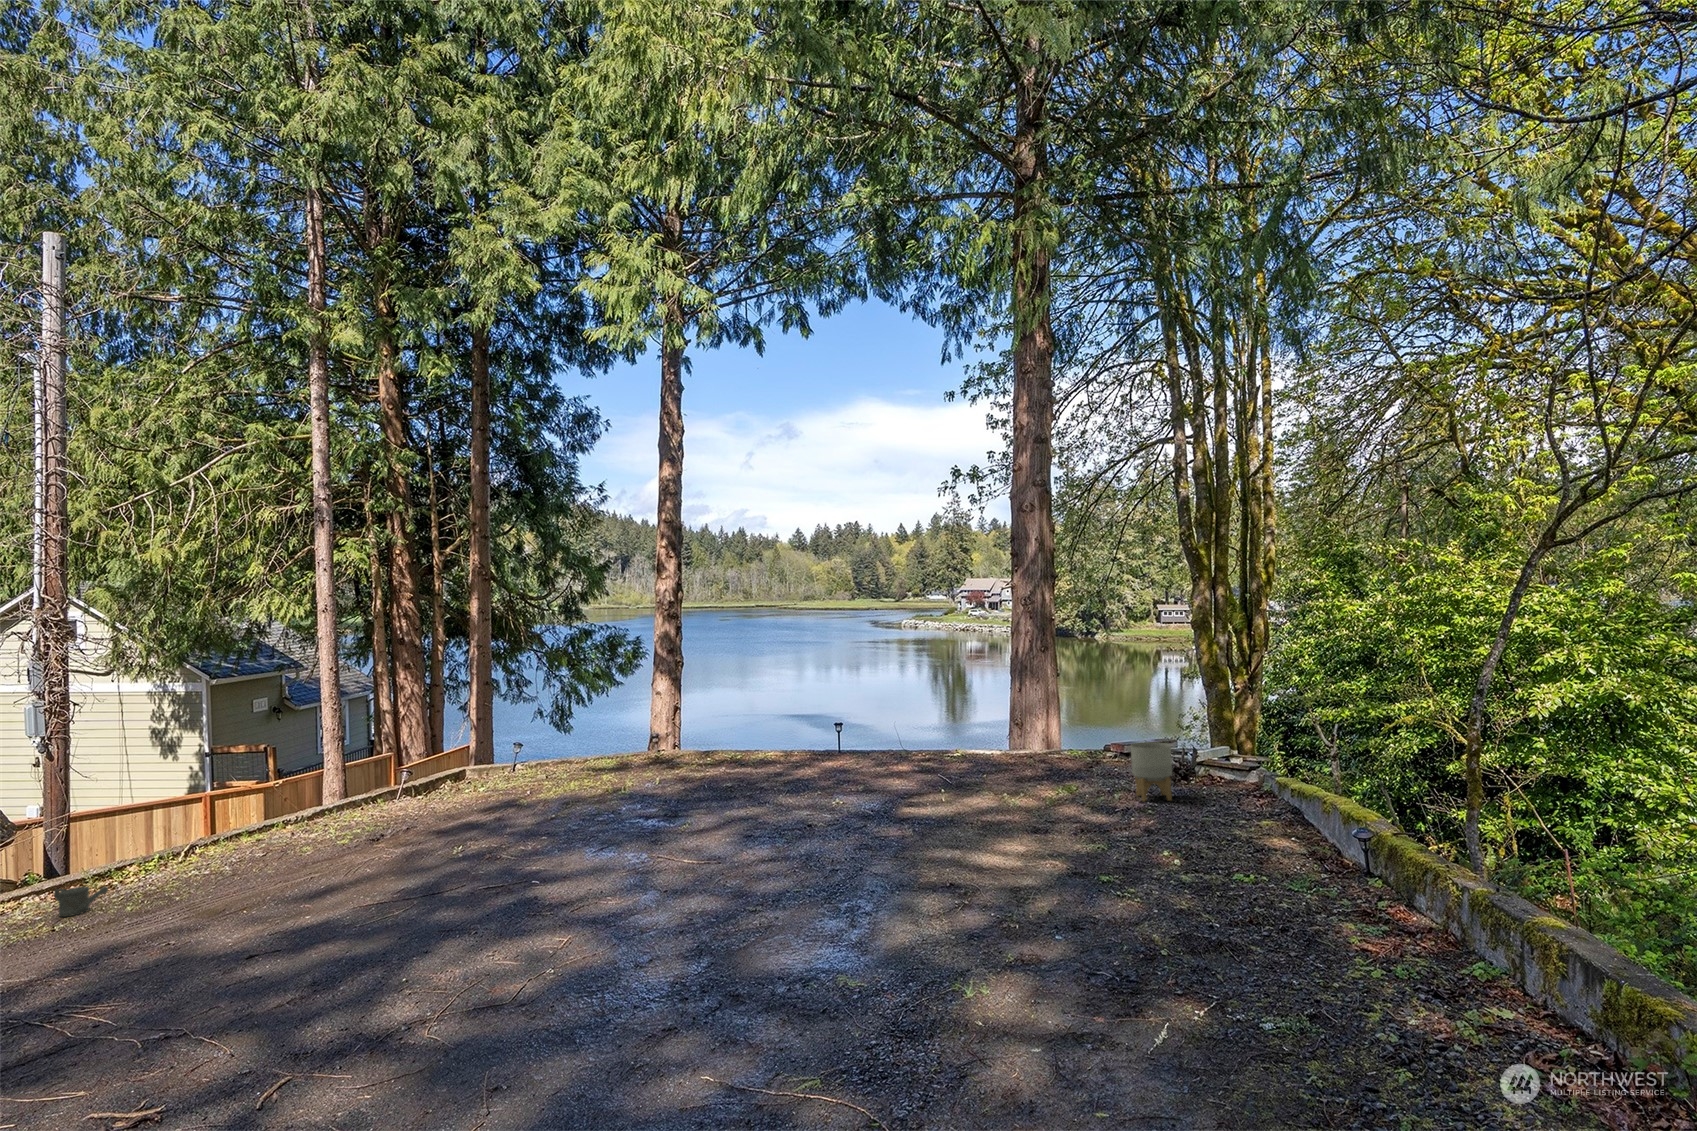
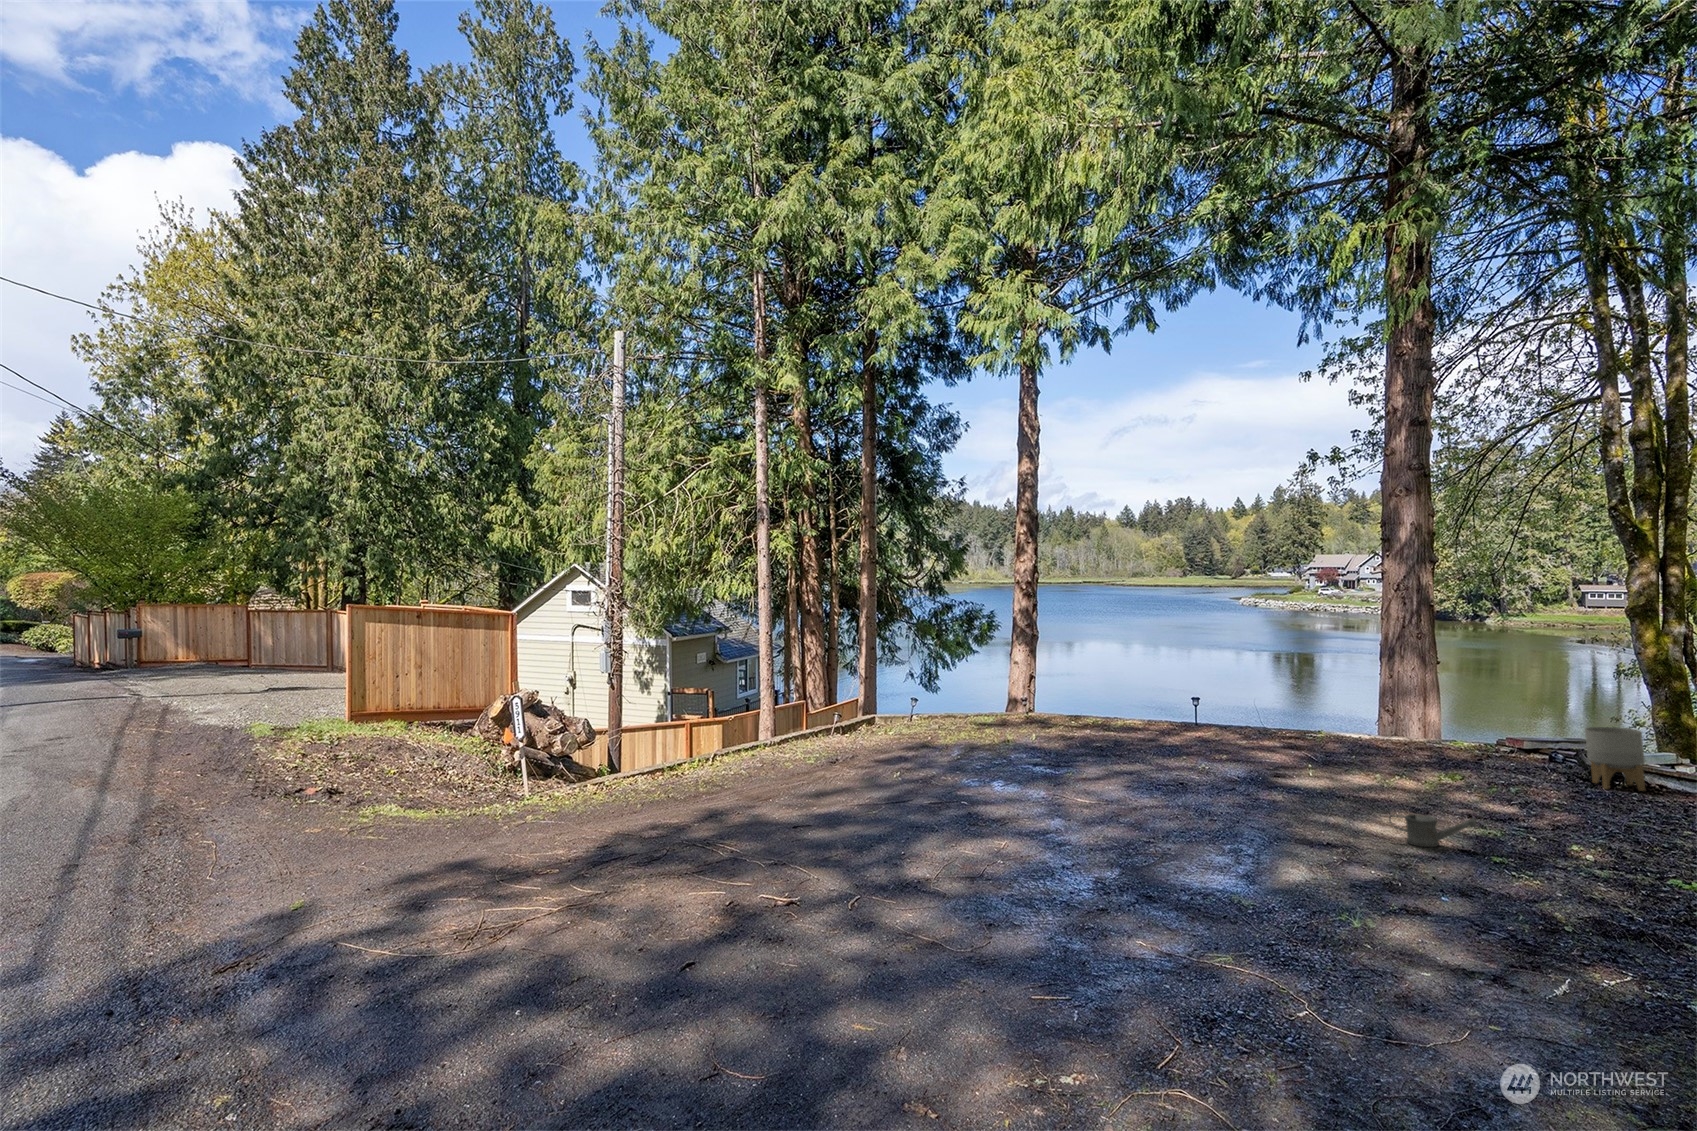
watering can: present [54,886,108,917] -> present [1389,814,1476,847]

